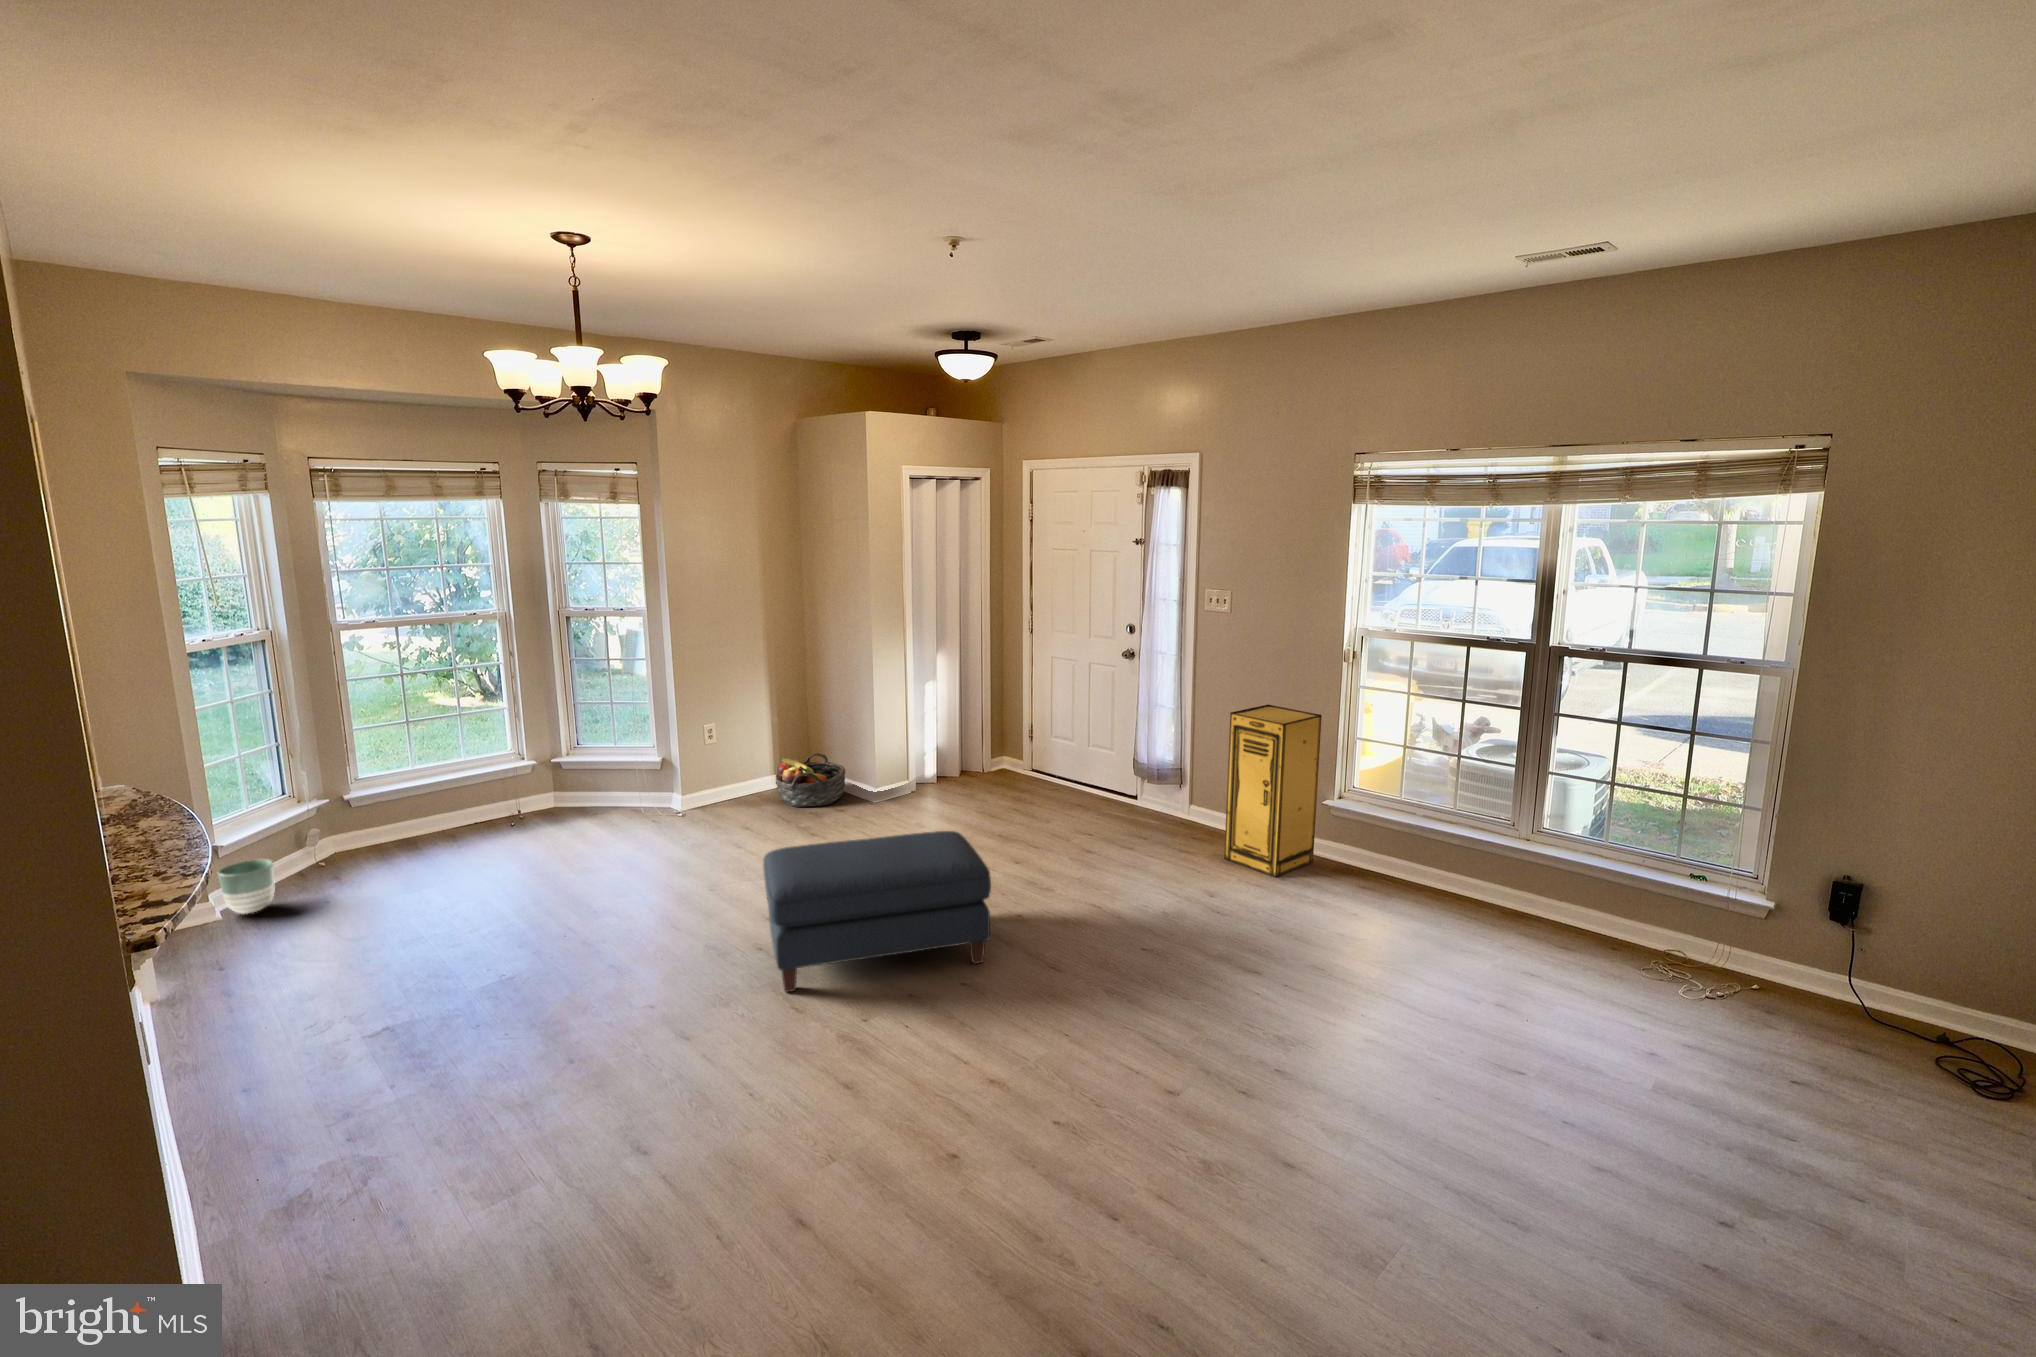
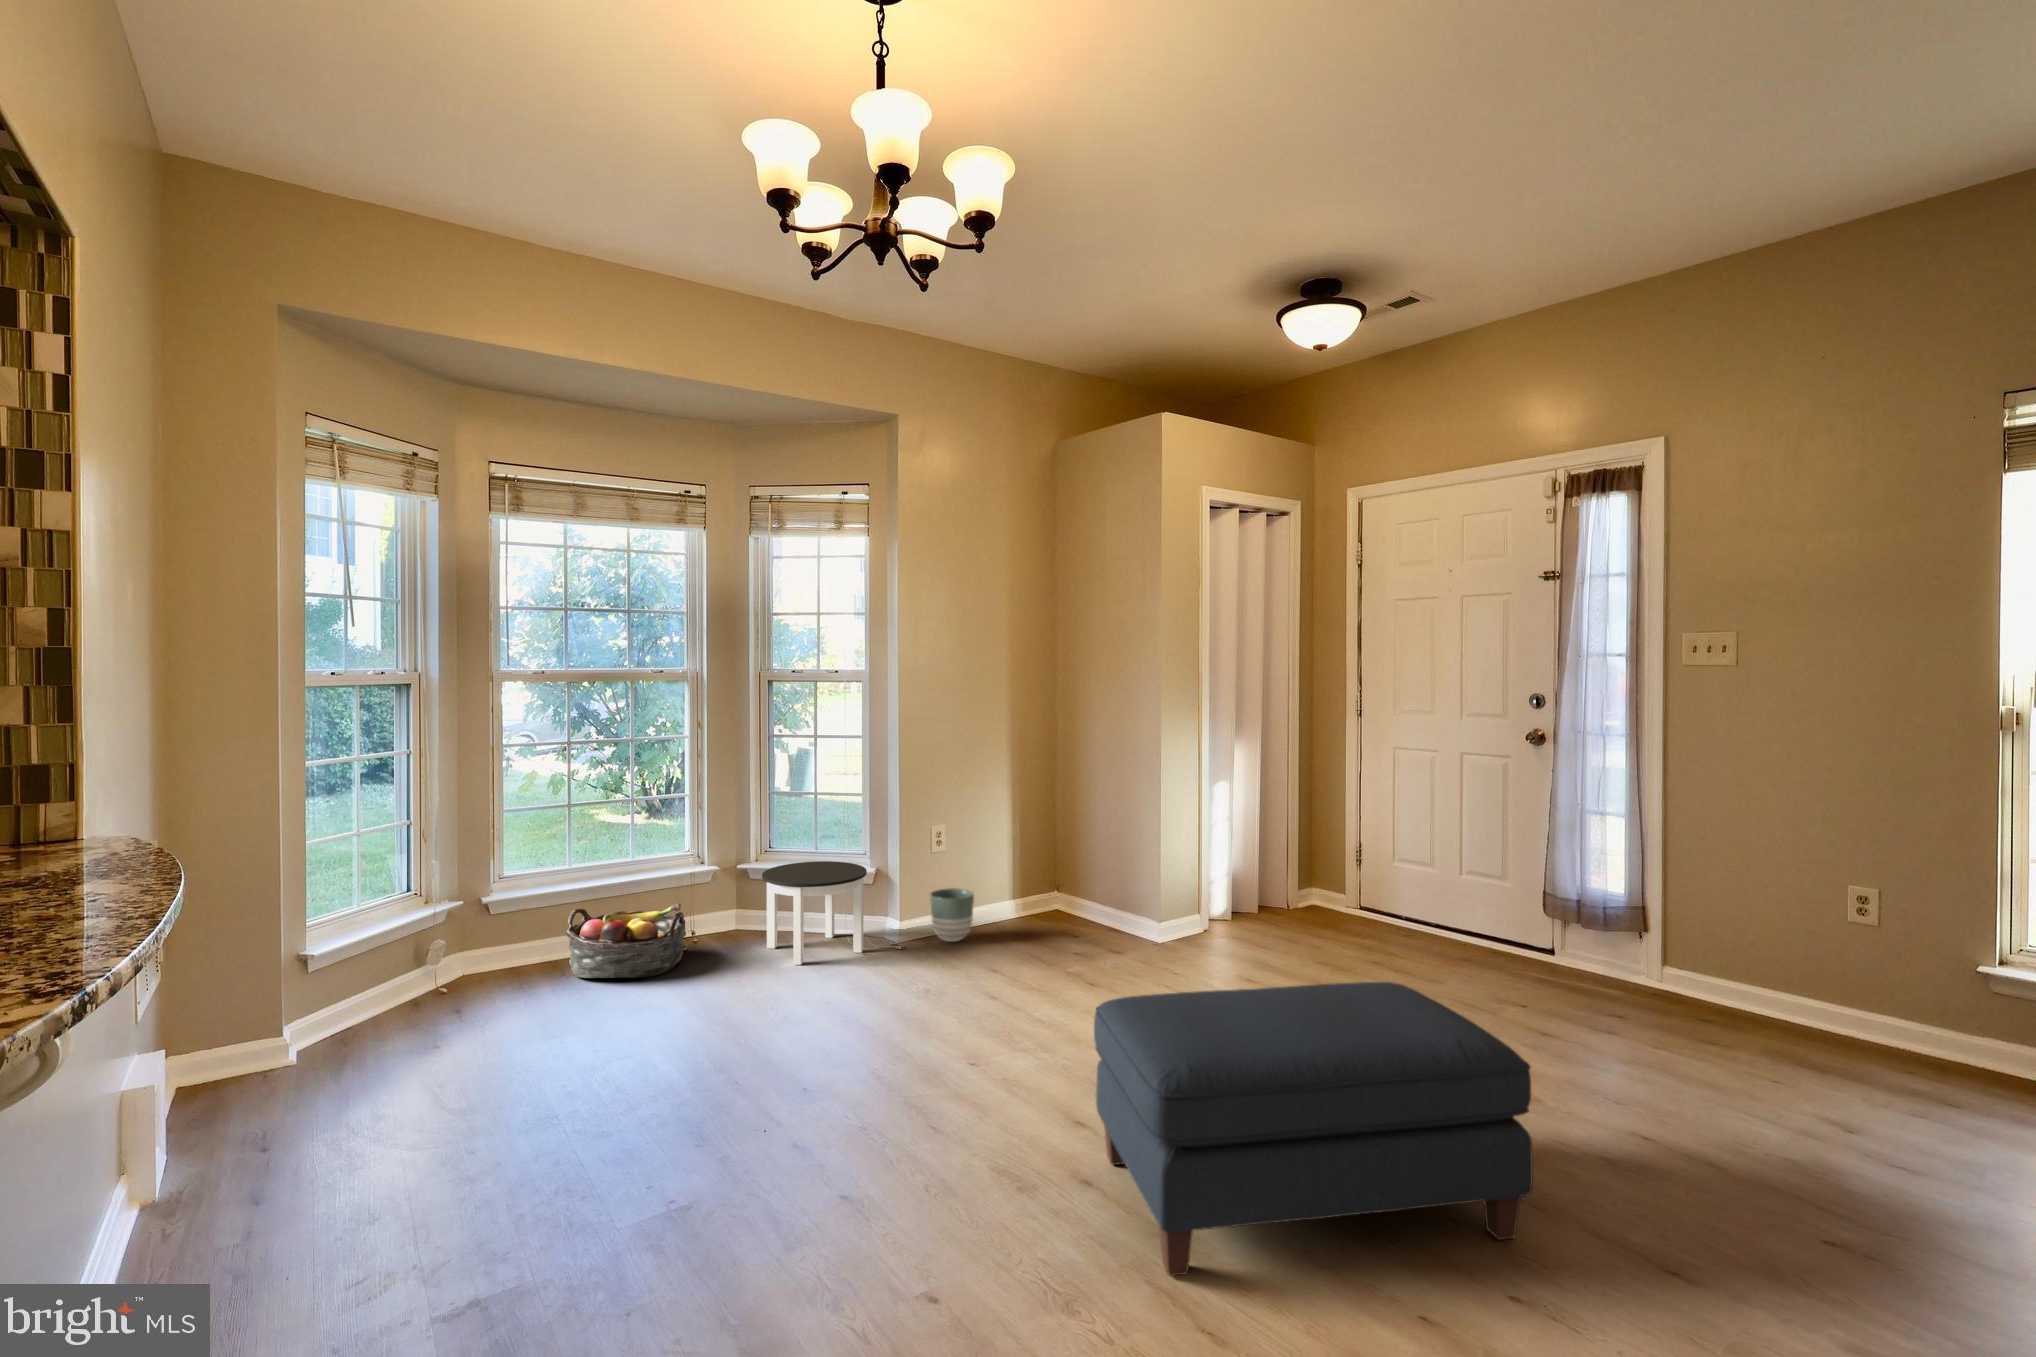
storage cabinet: present [1224,704,1322,877] -> none [1790,802,1968,1096]
basket: present [776,753,845,807] -> present [567,903,686,978]
round table: none [568,754,652,832] -> present [762,861,867,965]
planter: present [218,859,274,914] -> present [930,888,974,942]

